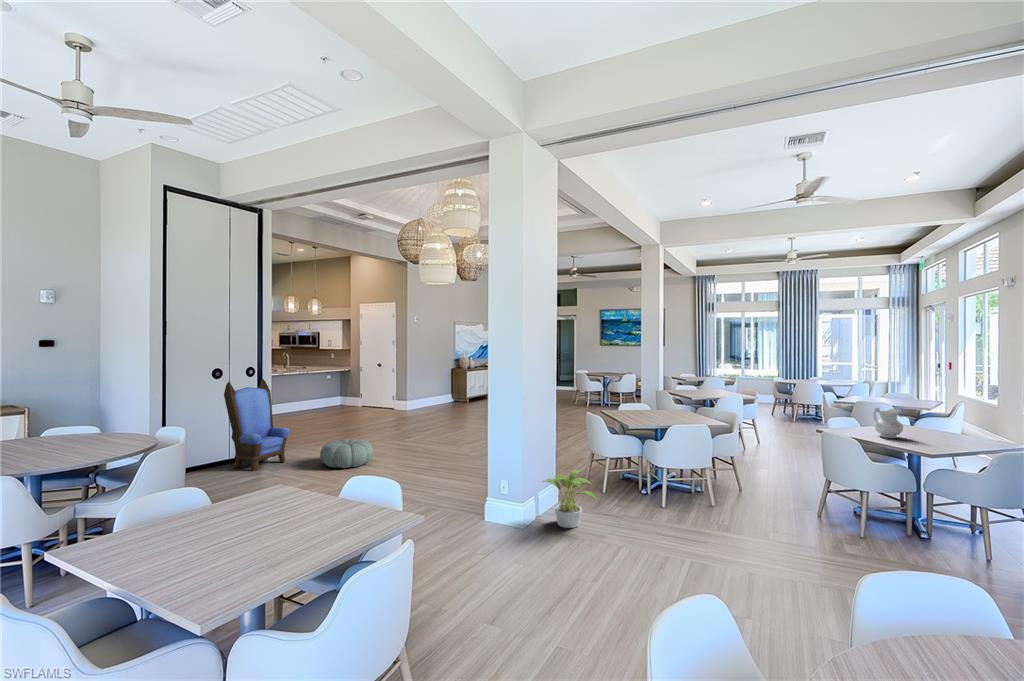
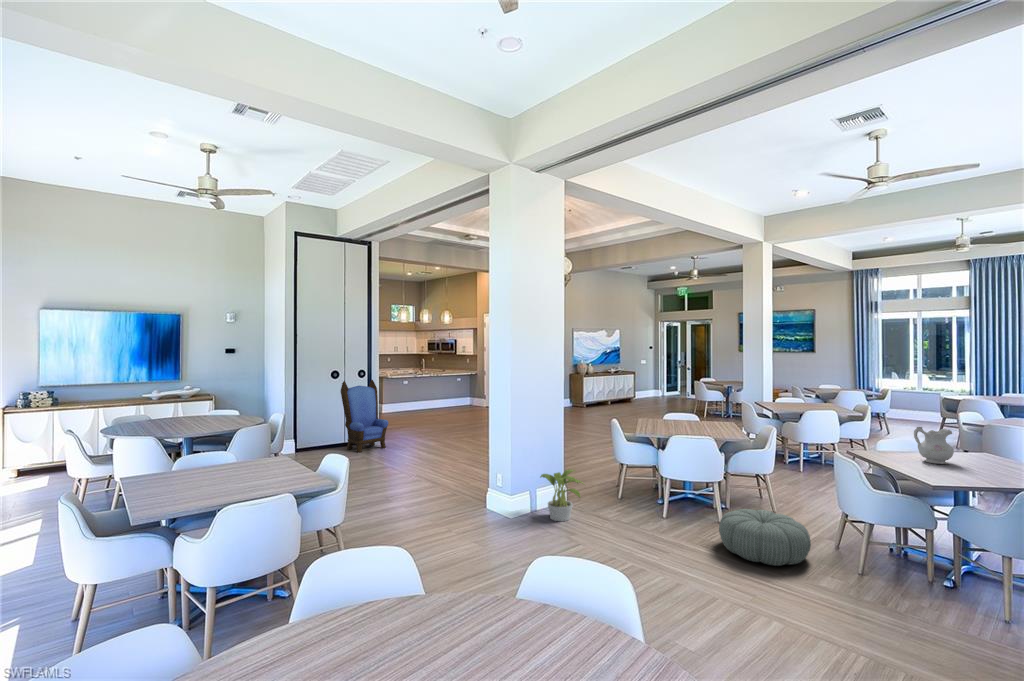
pouf: present [320,439,373,468] -> present [719,509,811,566]

